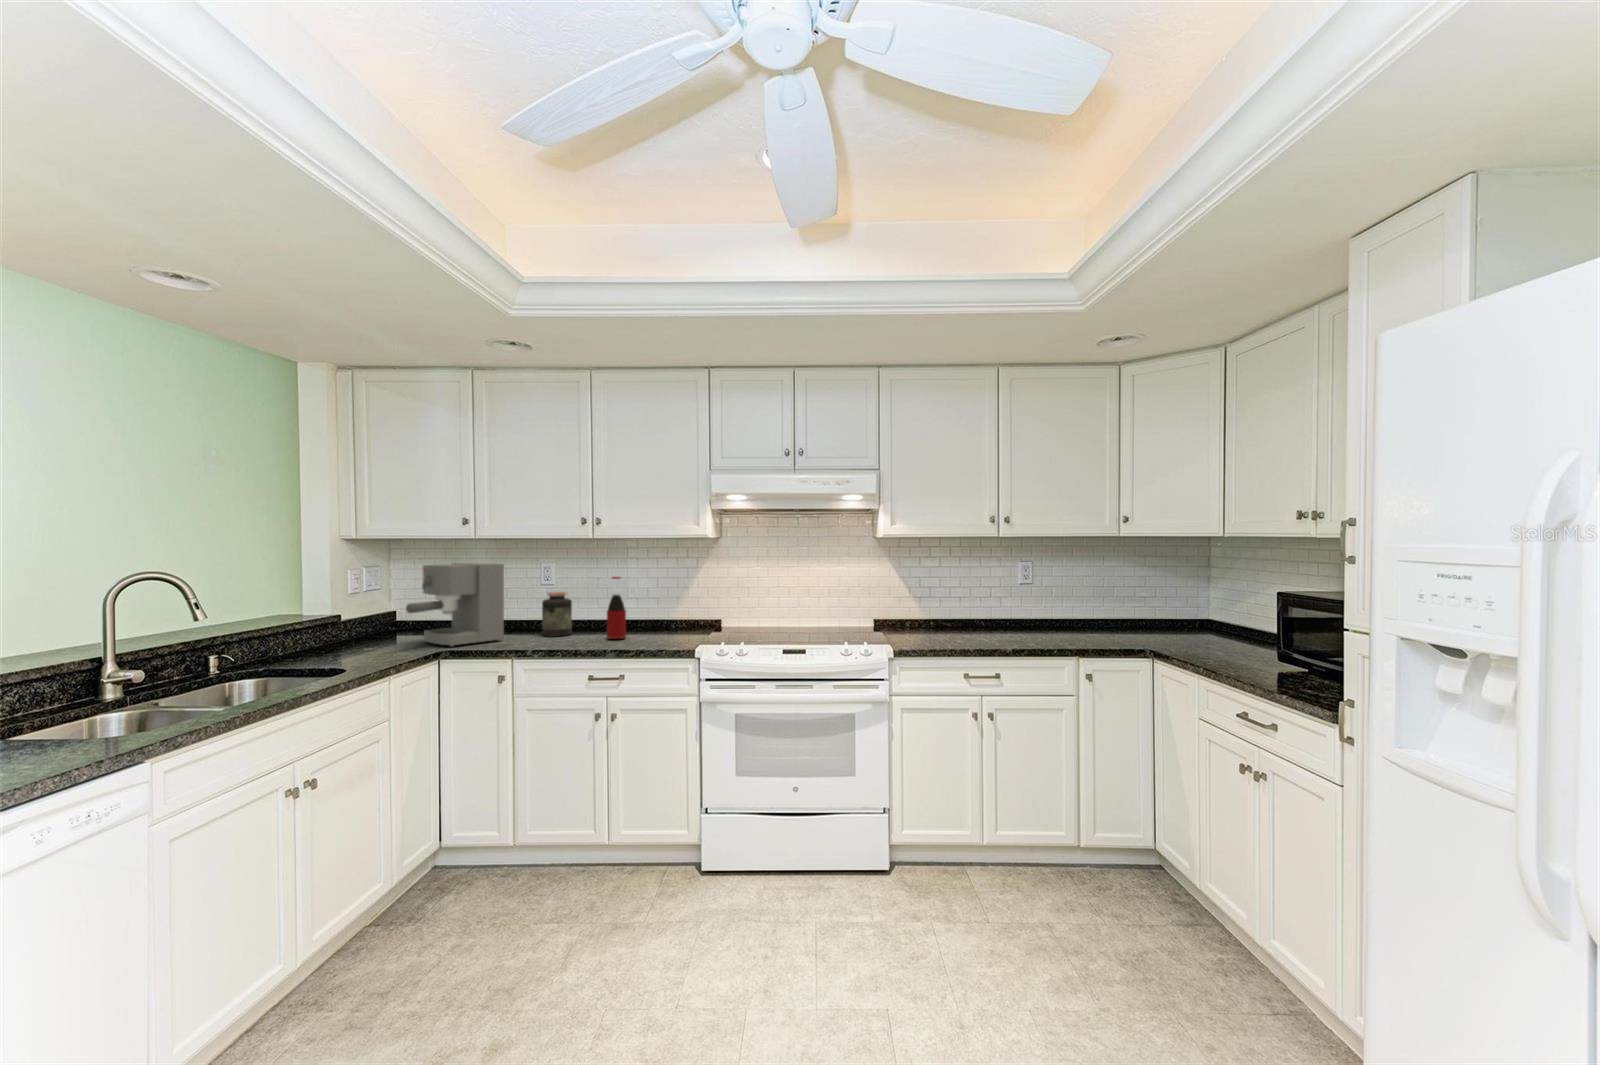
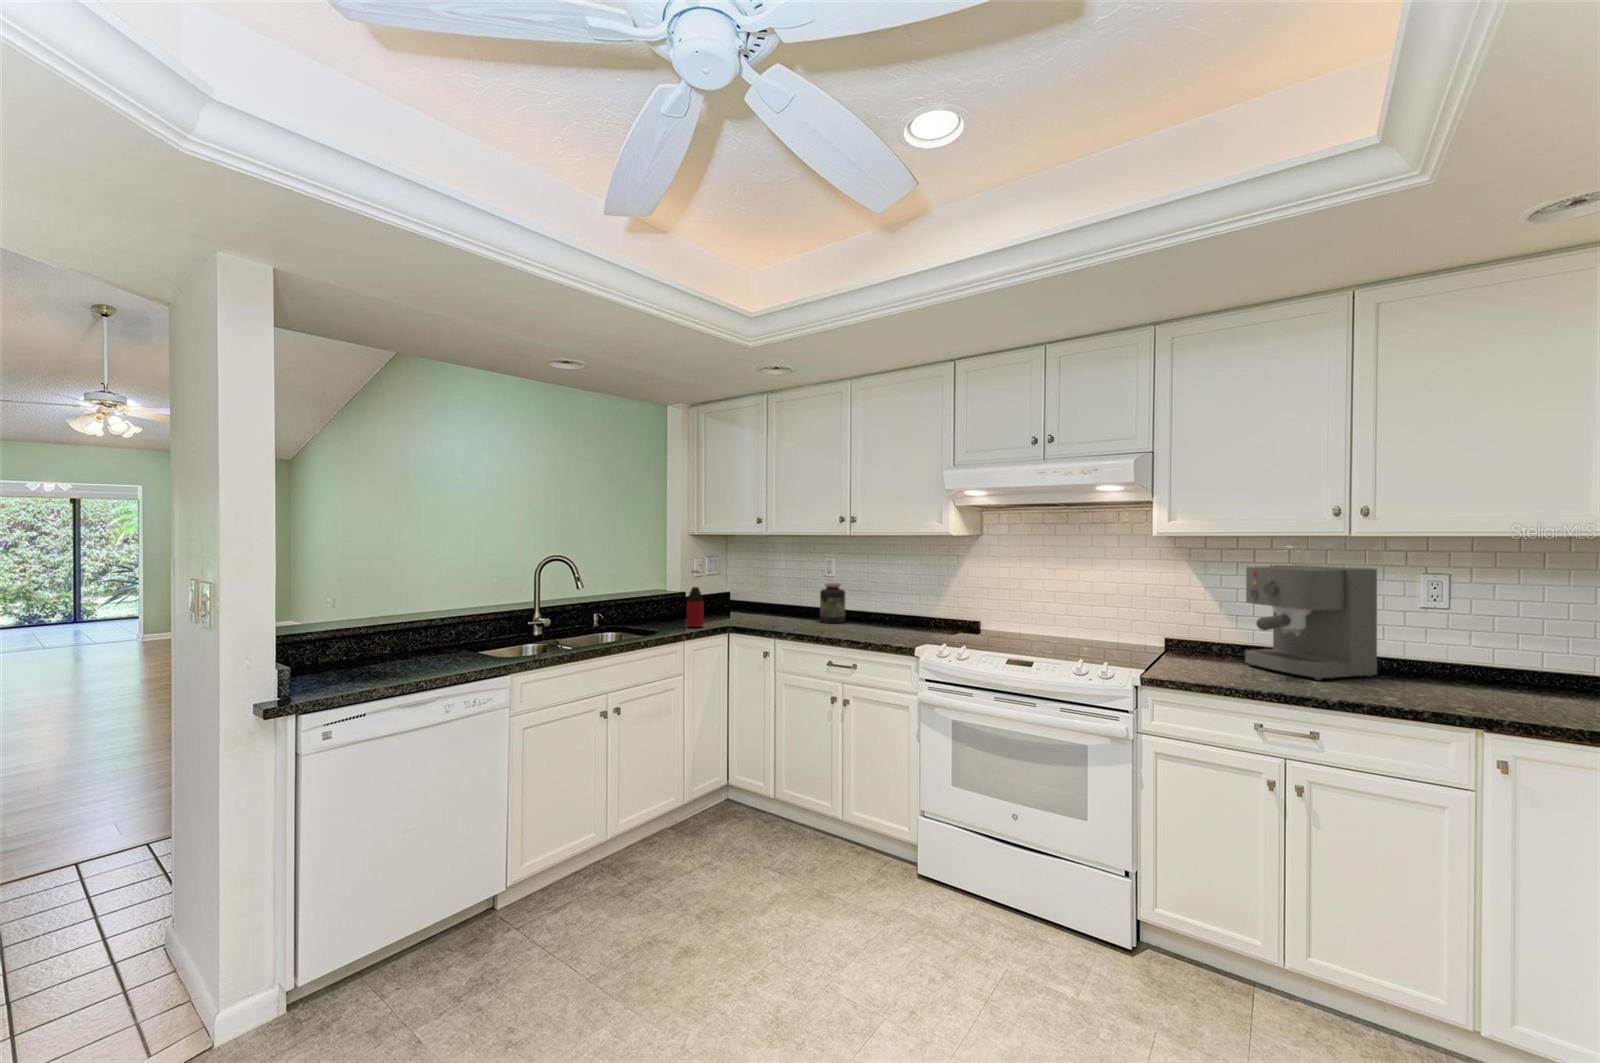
coffee maker: present [406,563,504,647] -> present [1245,565,1377,680]
bottle: present [607,577,626,639] -> present [687,570,704,627]

